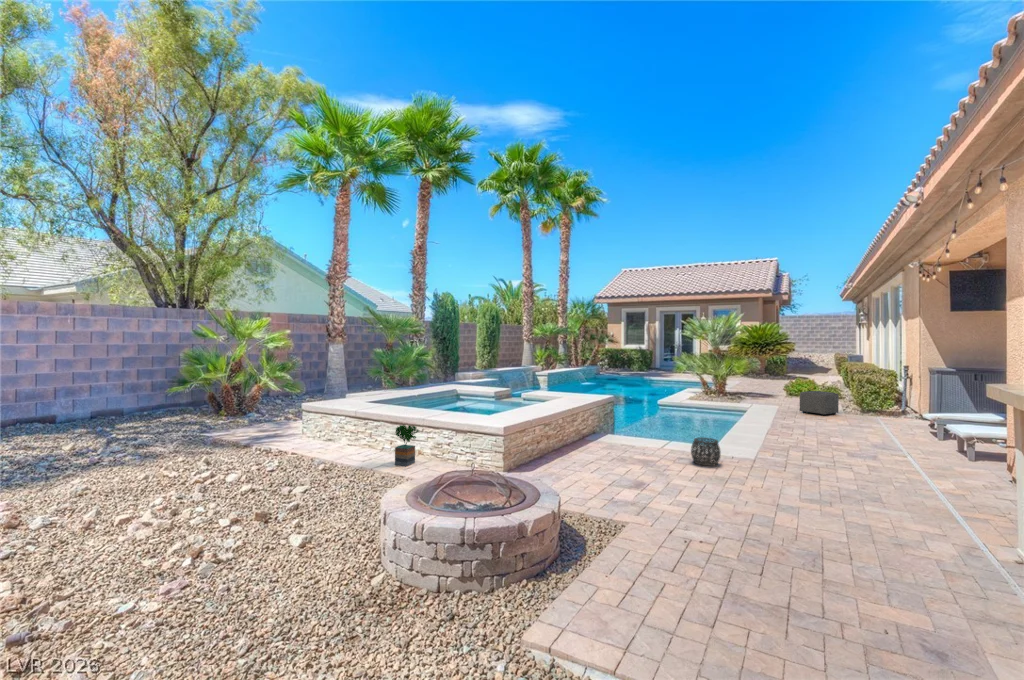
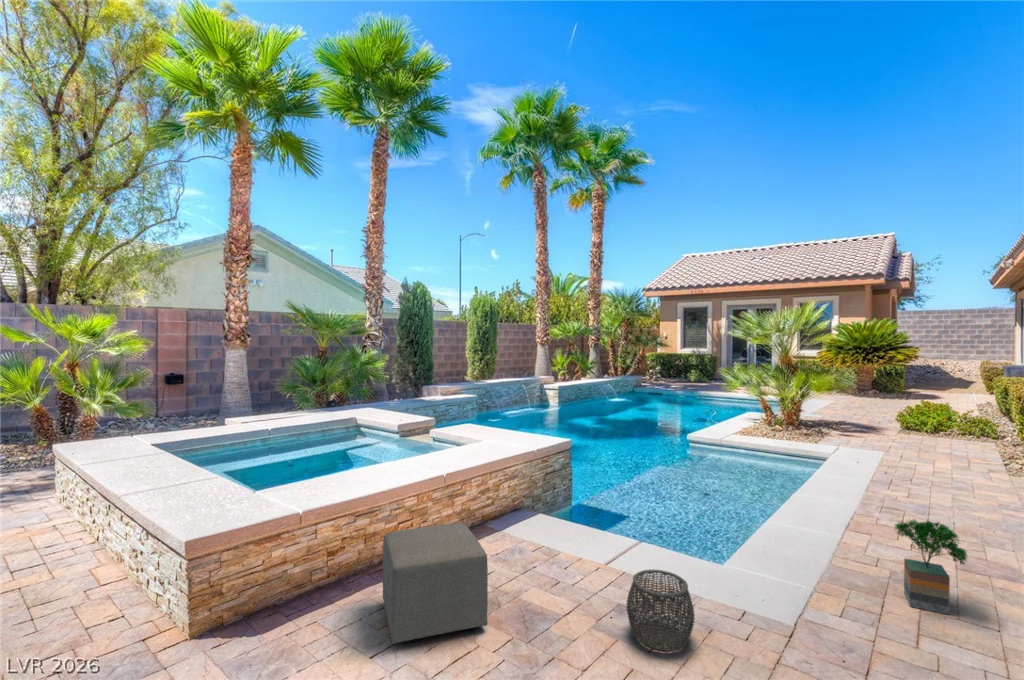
ottoman: present [800,391,839,416] -> present [382,523,488,644]
potted tree: present [395,425,419,466] -> present [895,519,967,615]

